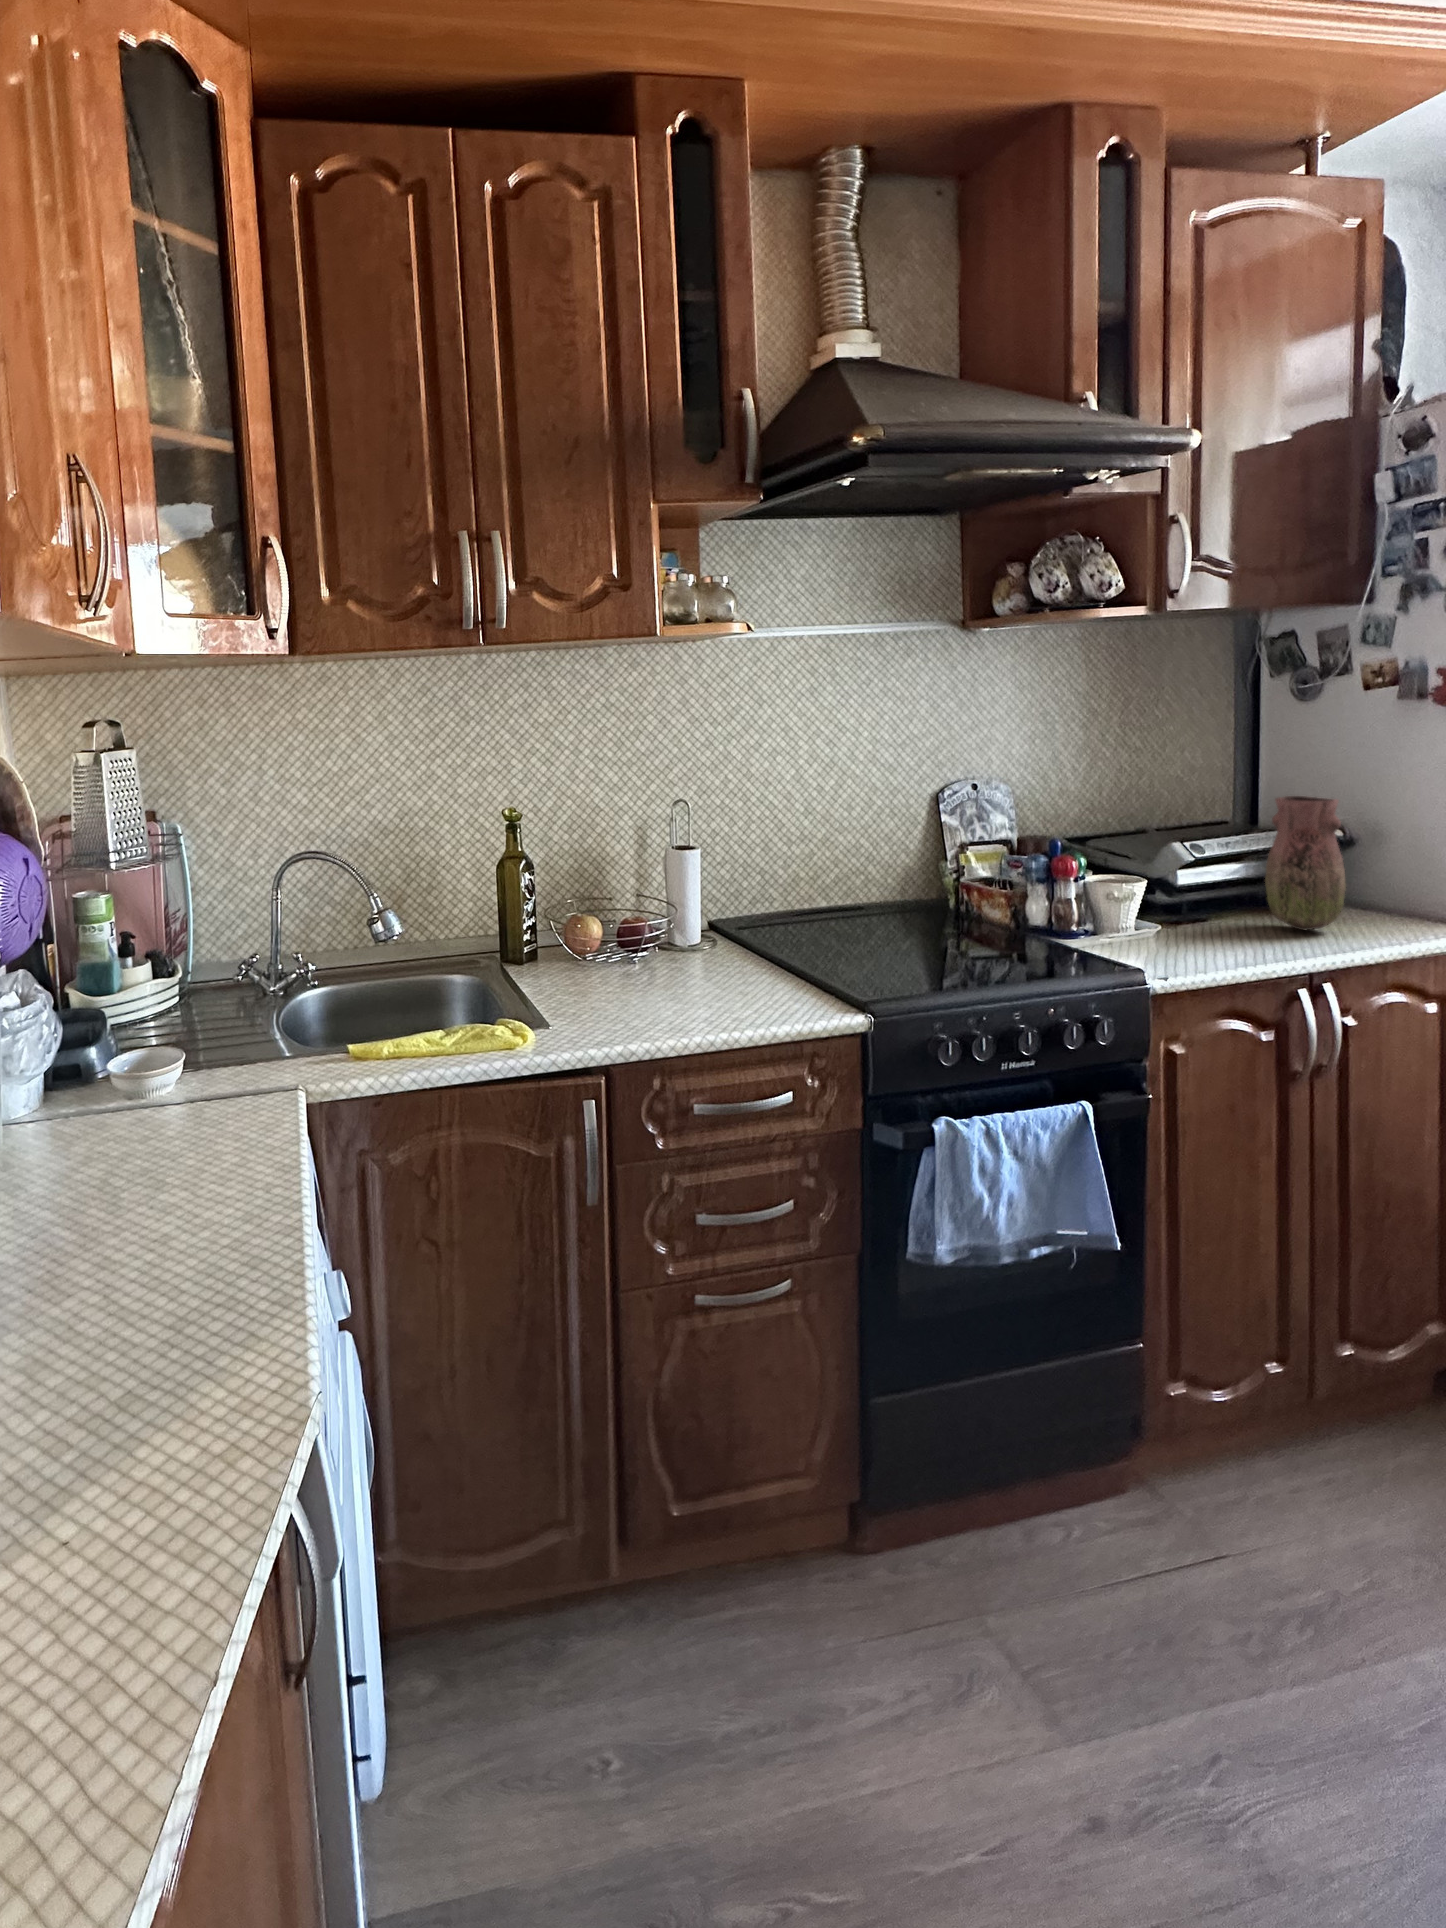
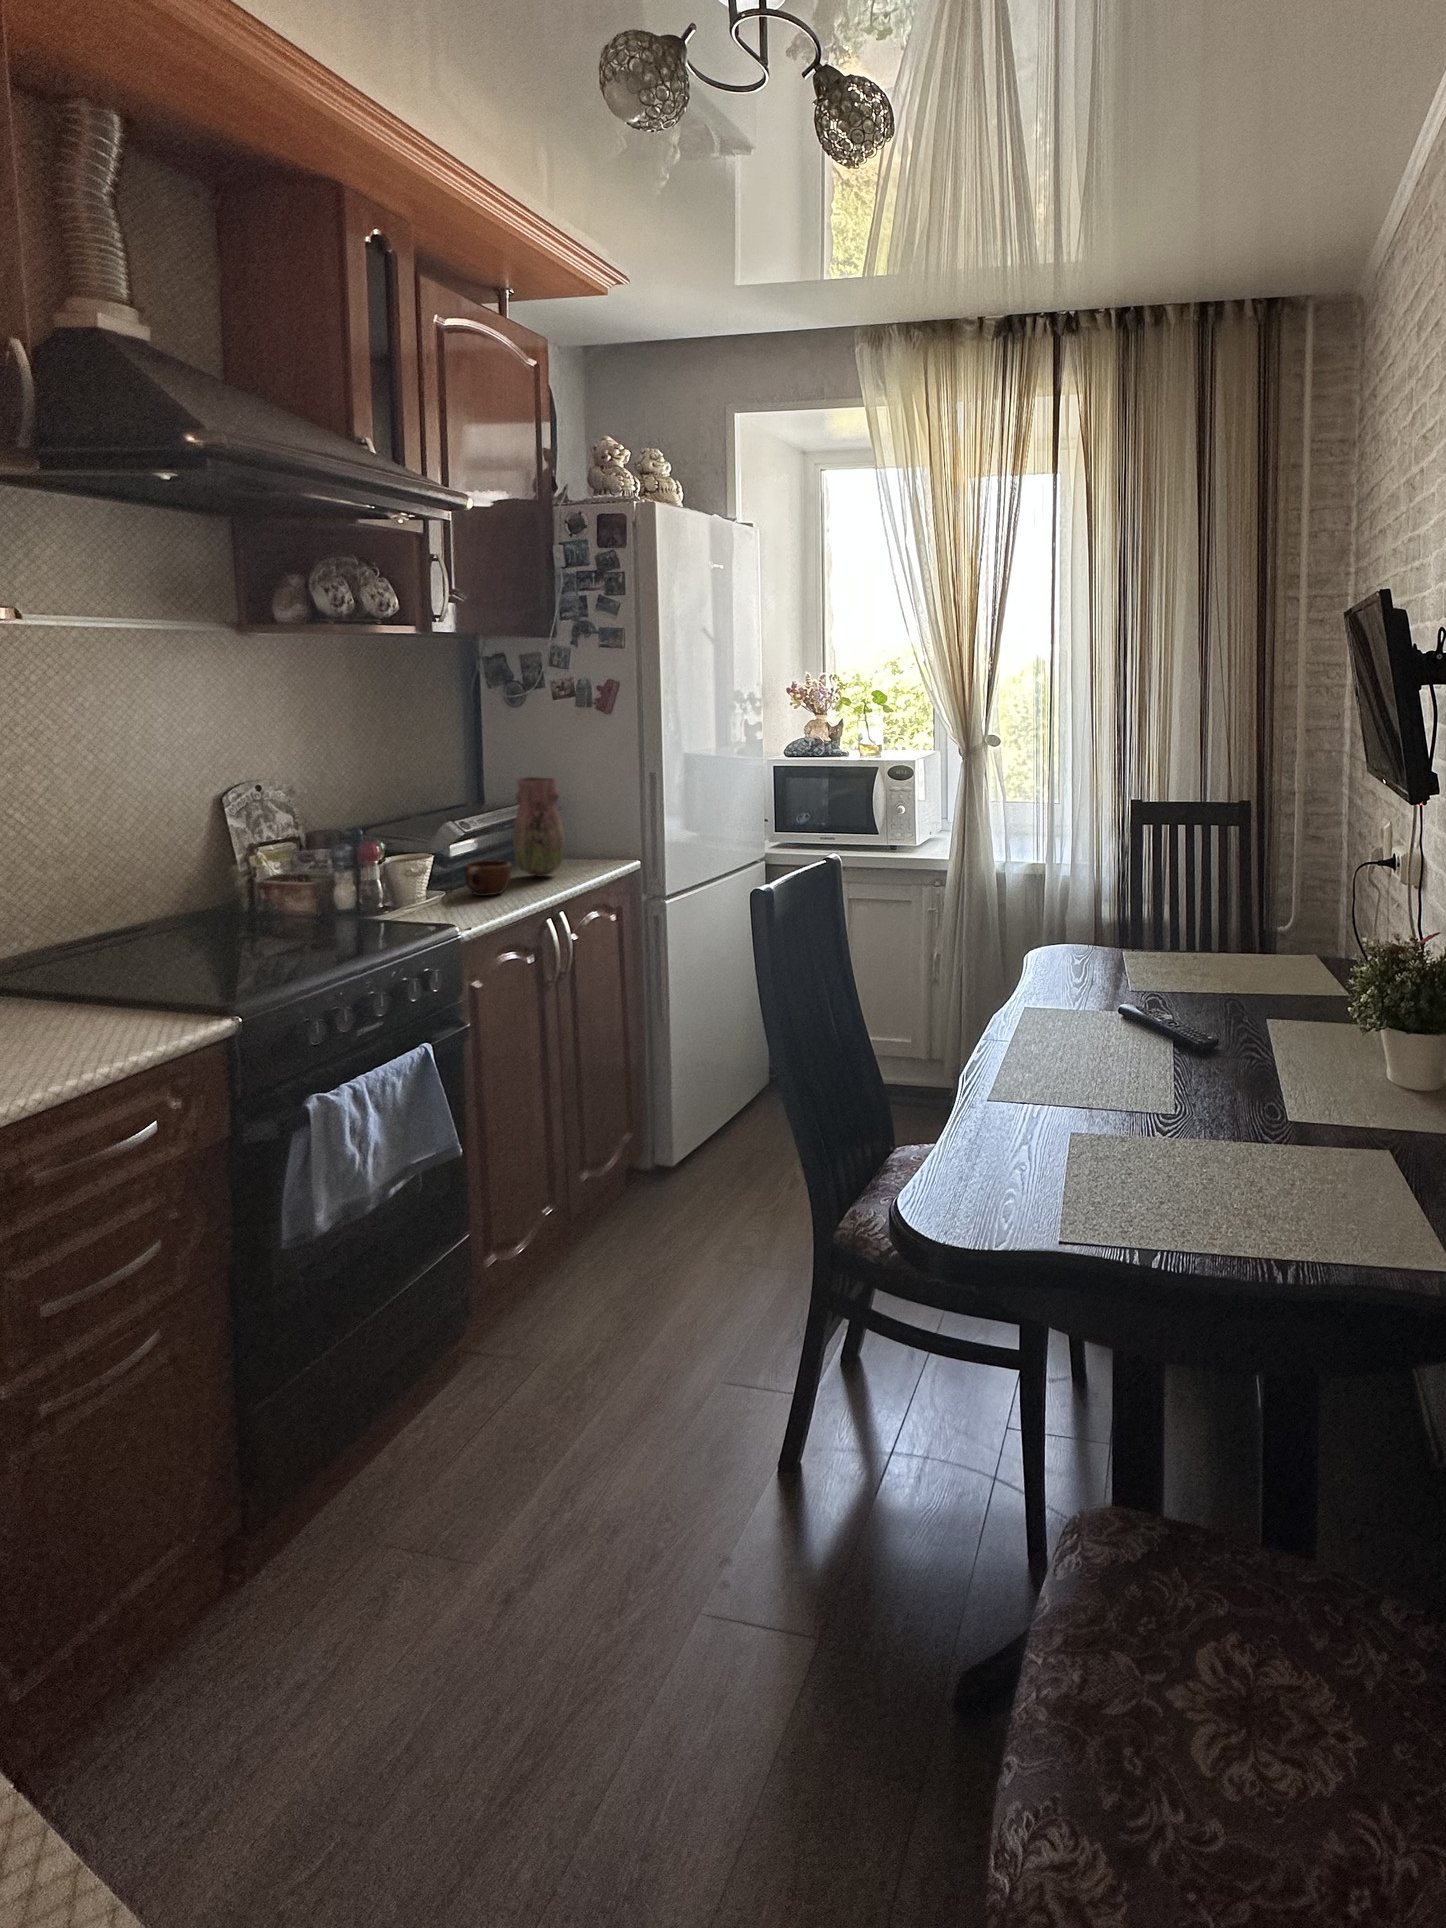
mug: none [1181,897,1250,943] -> present [464,860,511,896]

